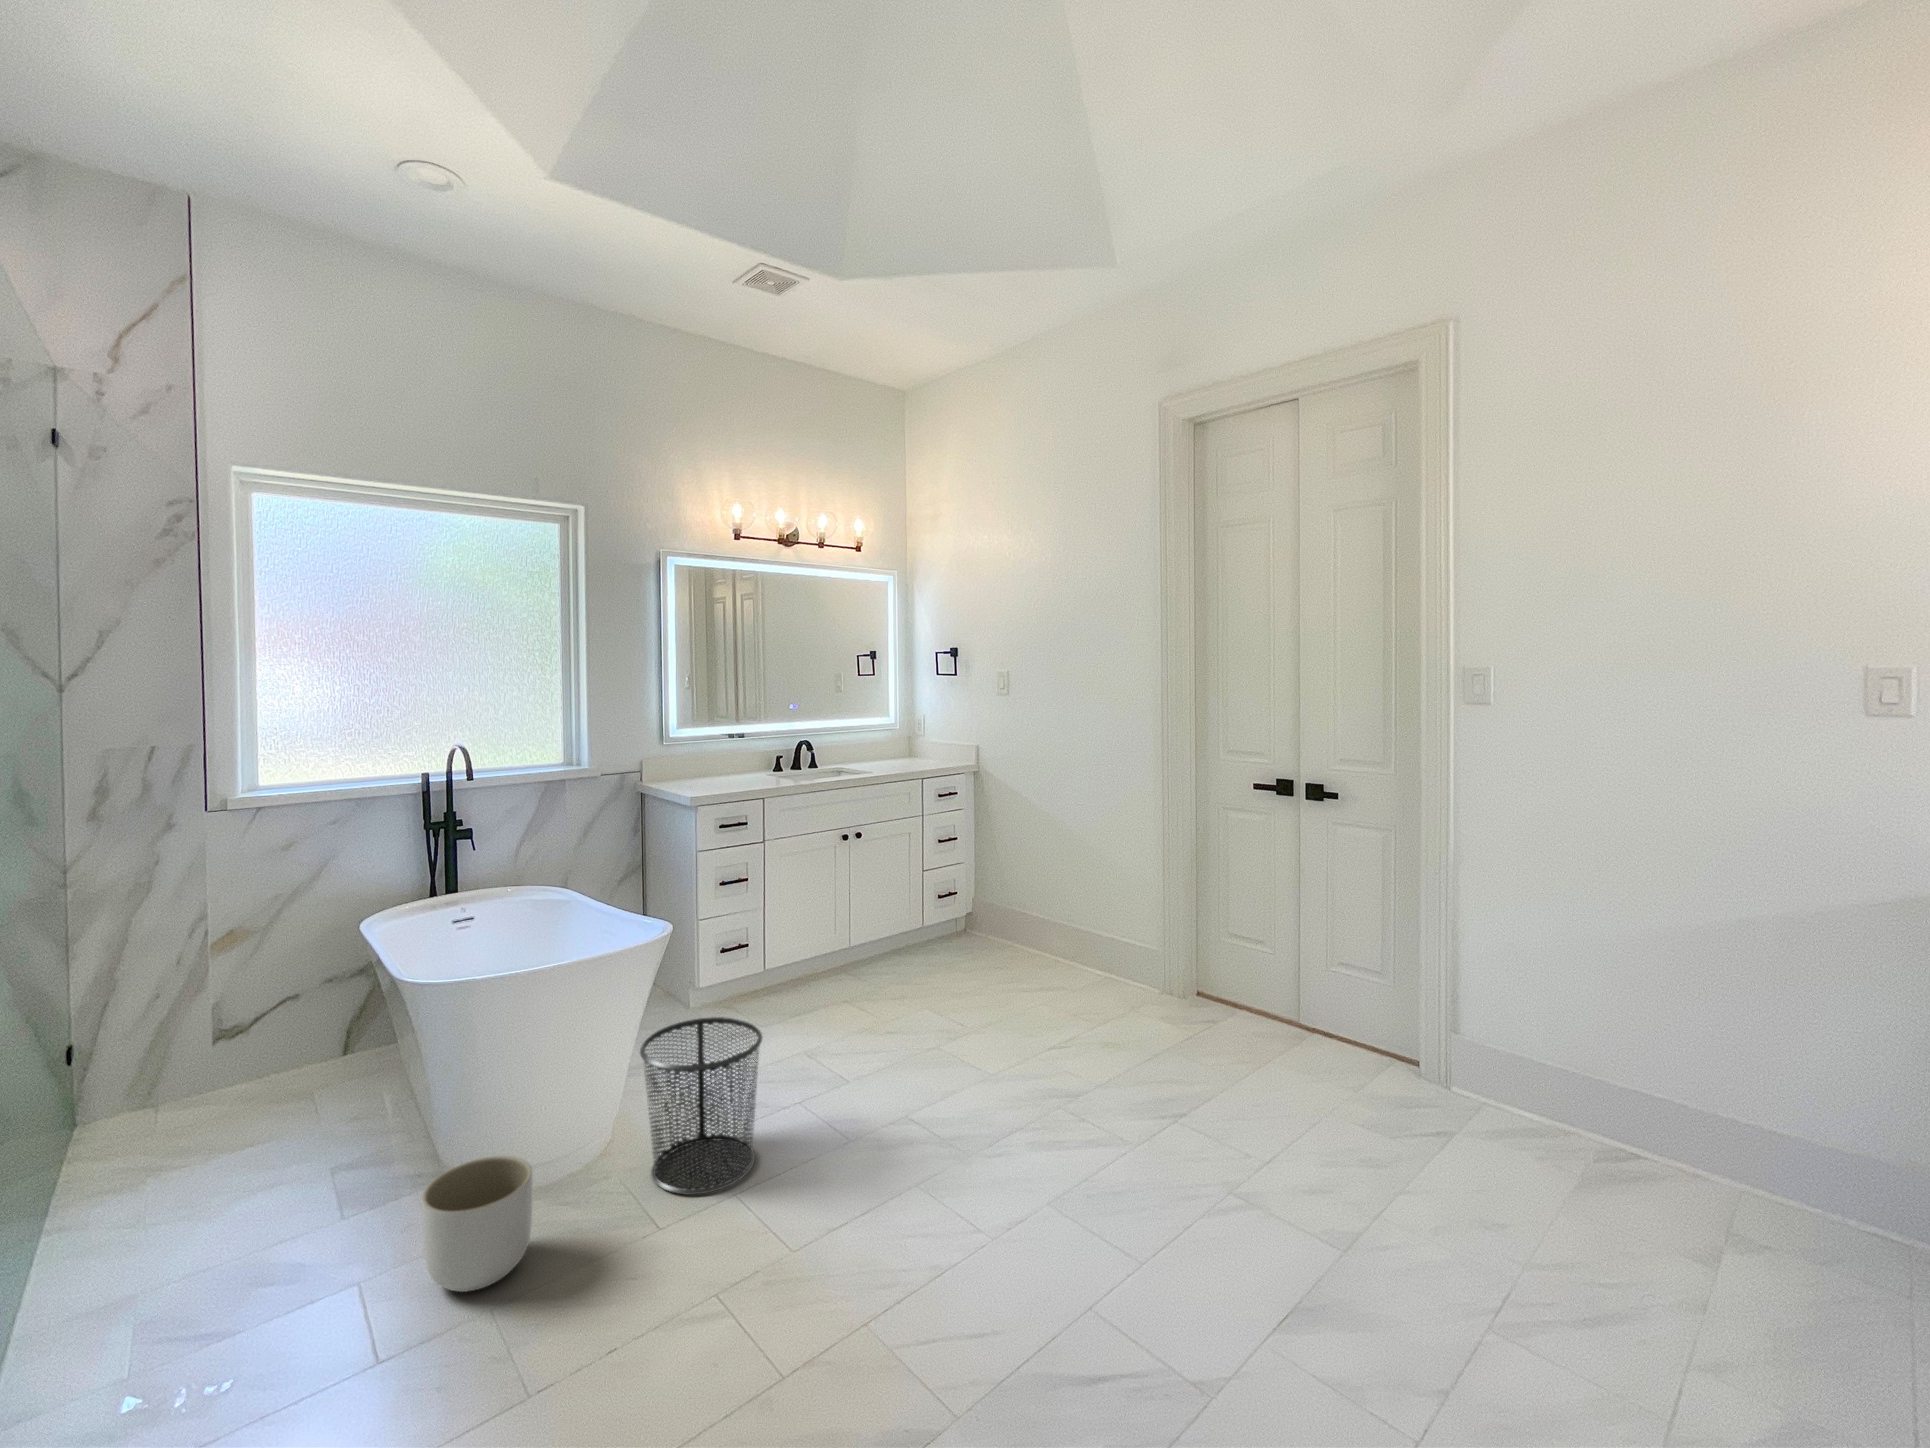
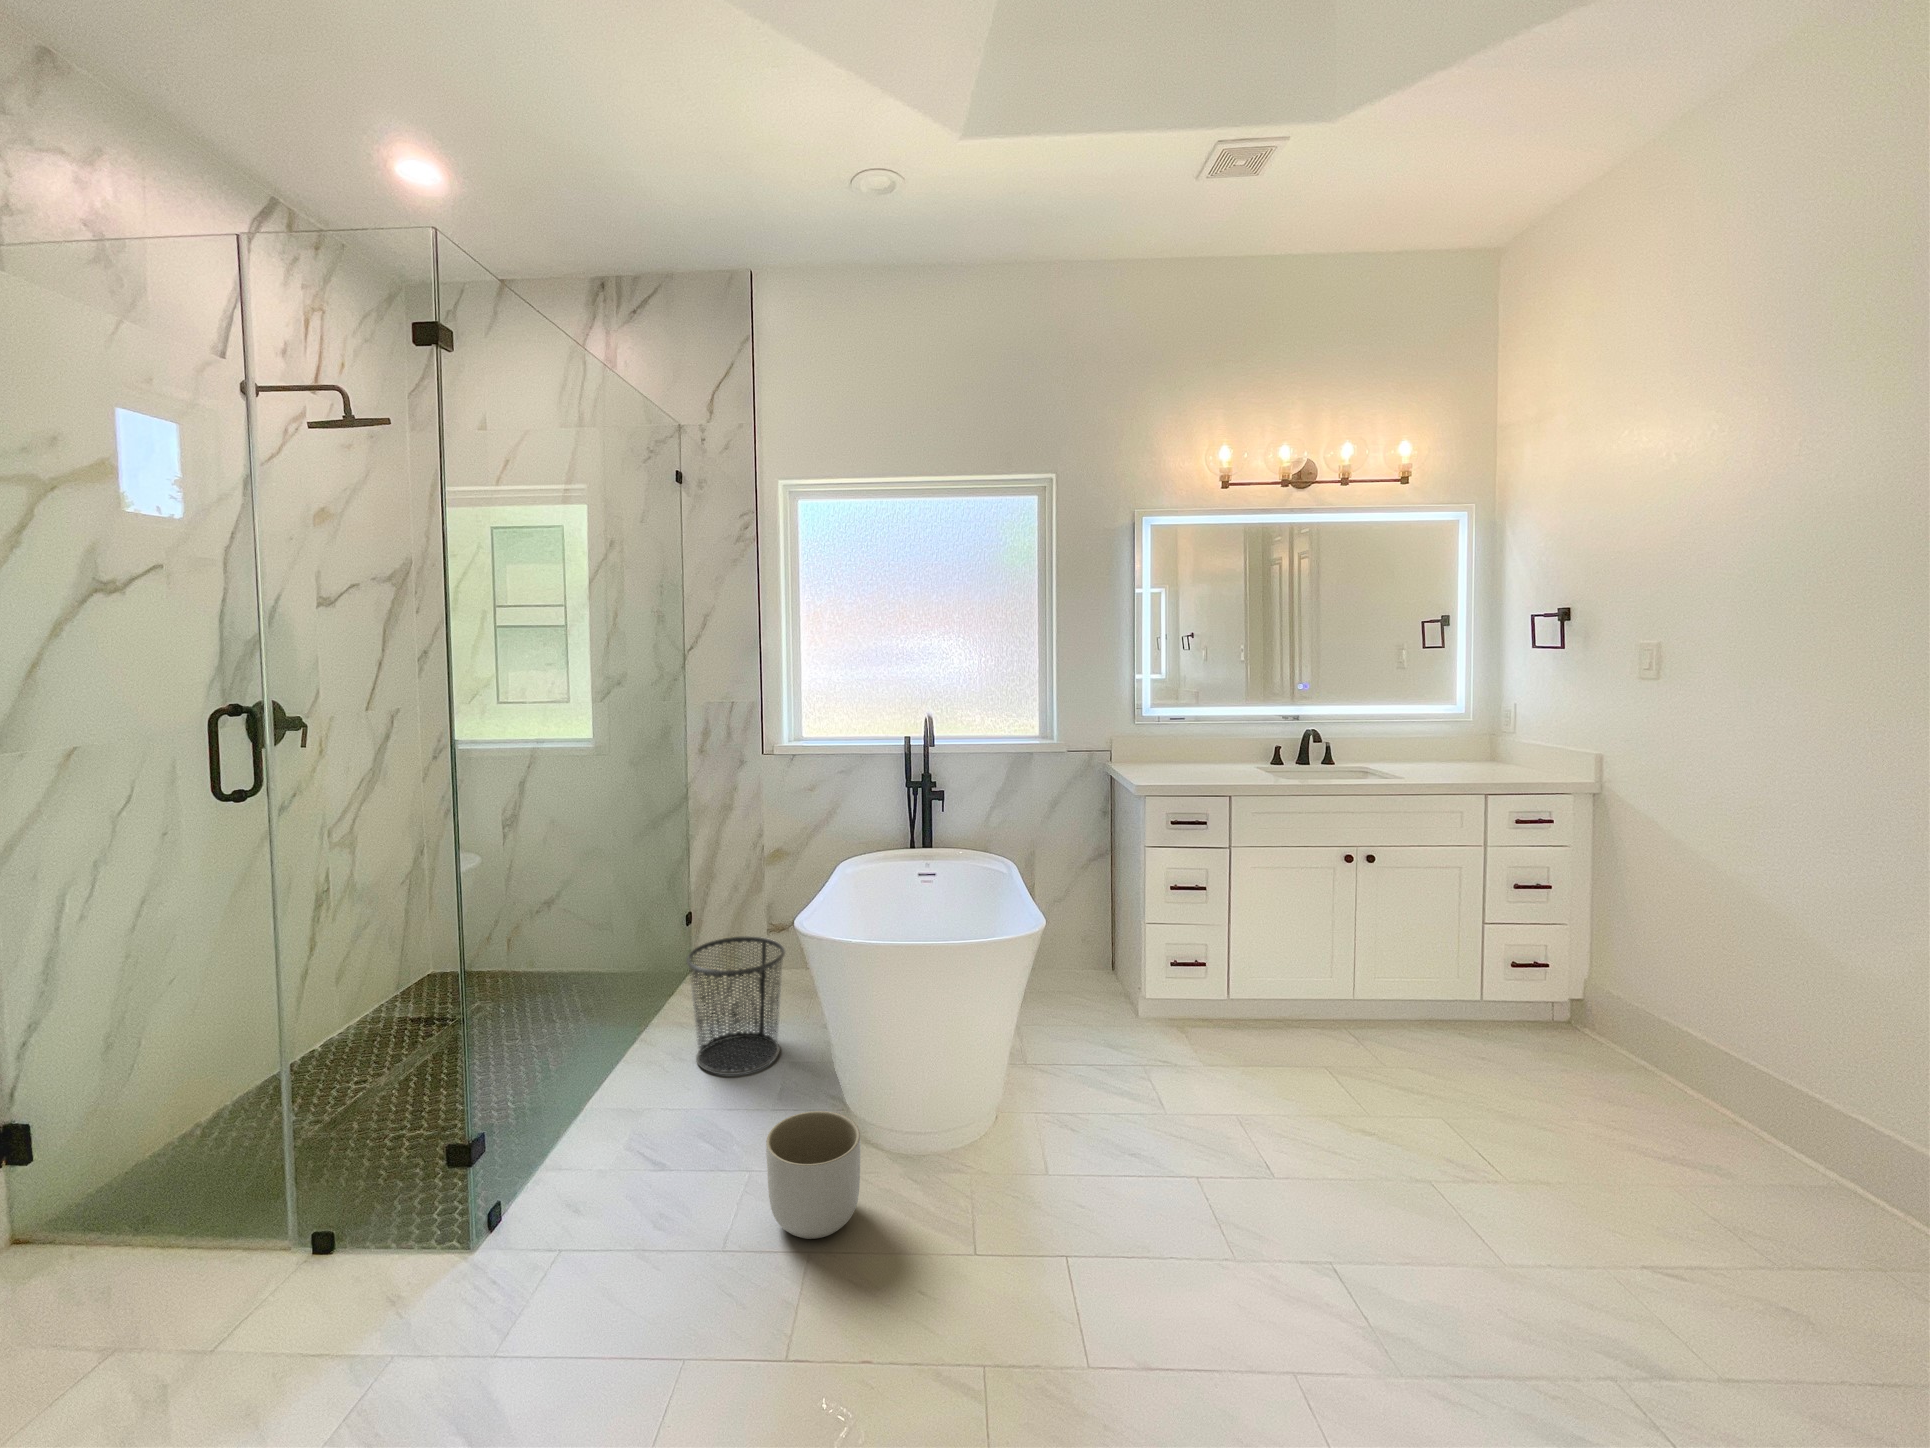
waste bin: present [640,1017,762,1195] -> present [686,937,785,1075]

